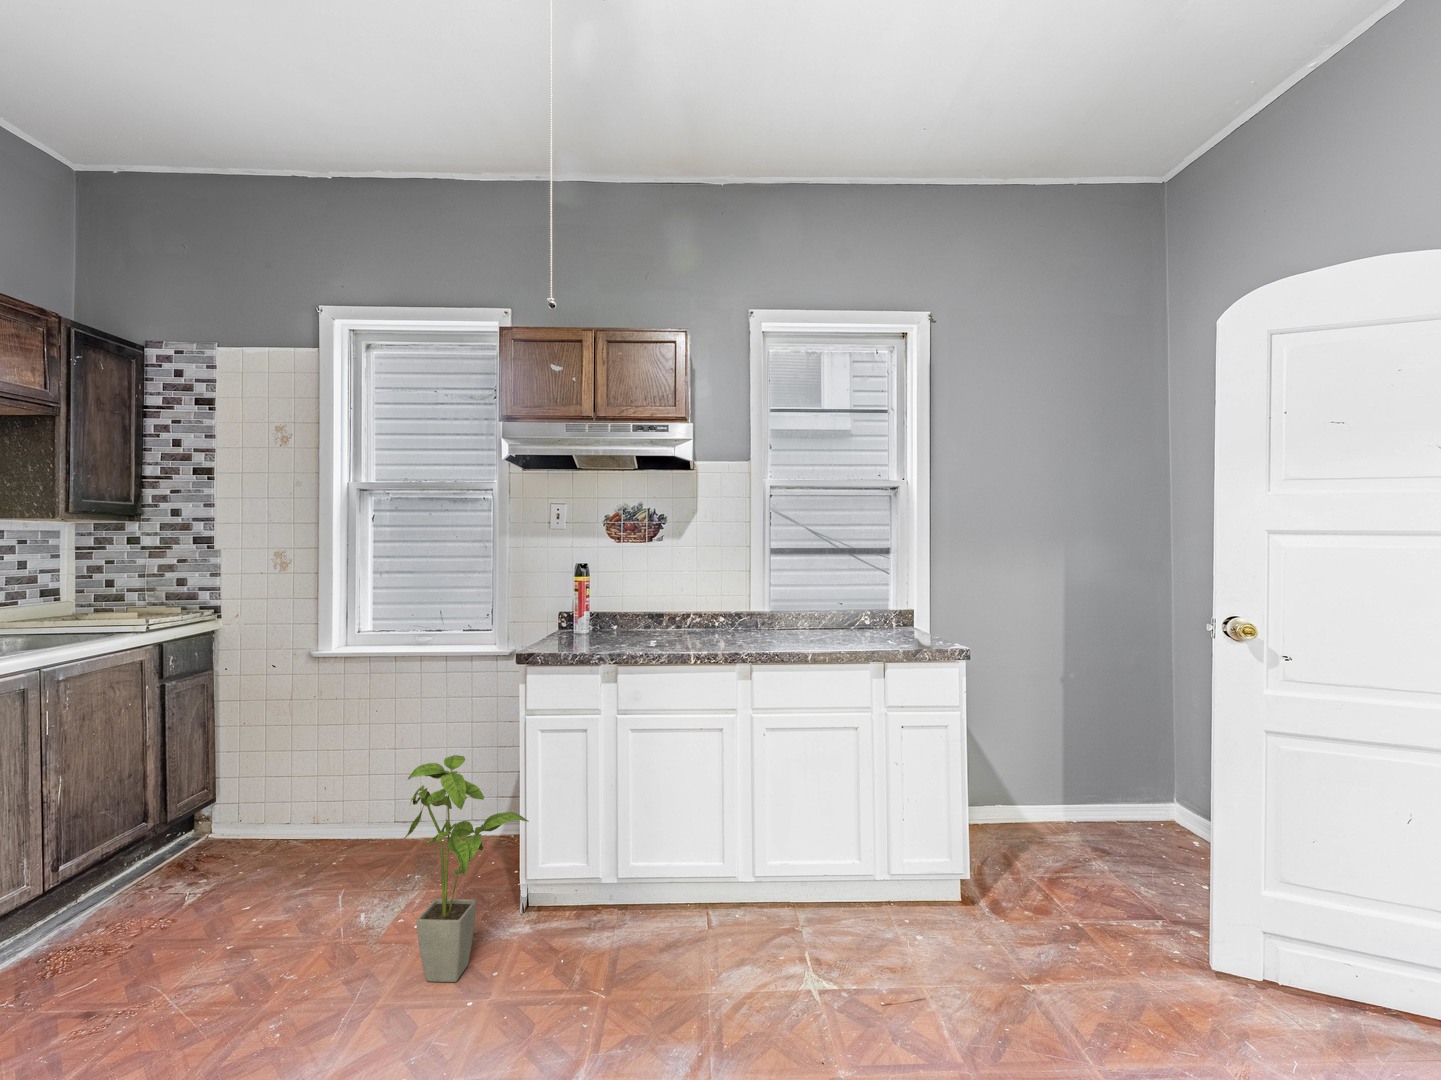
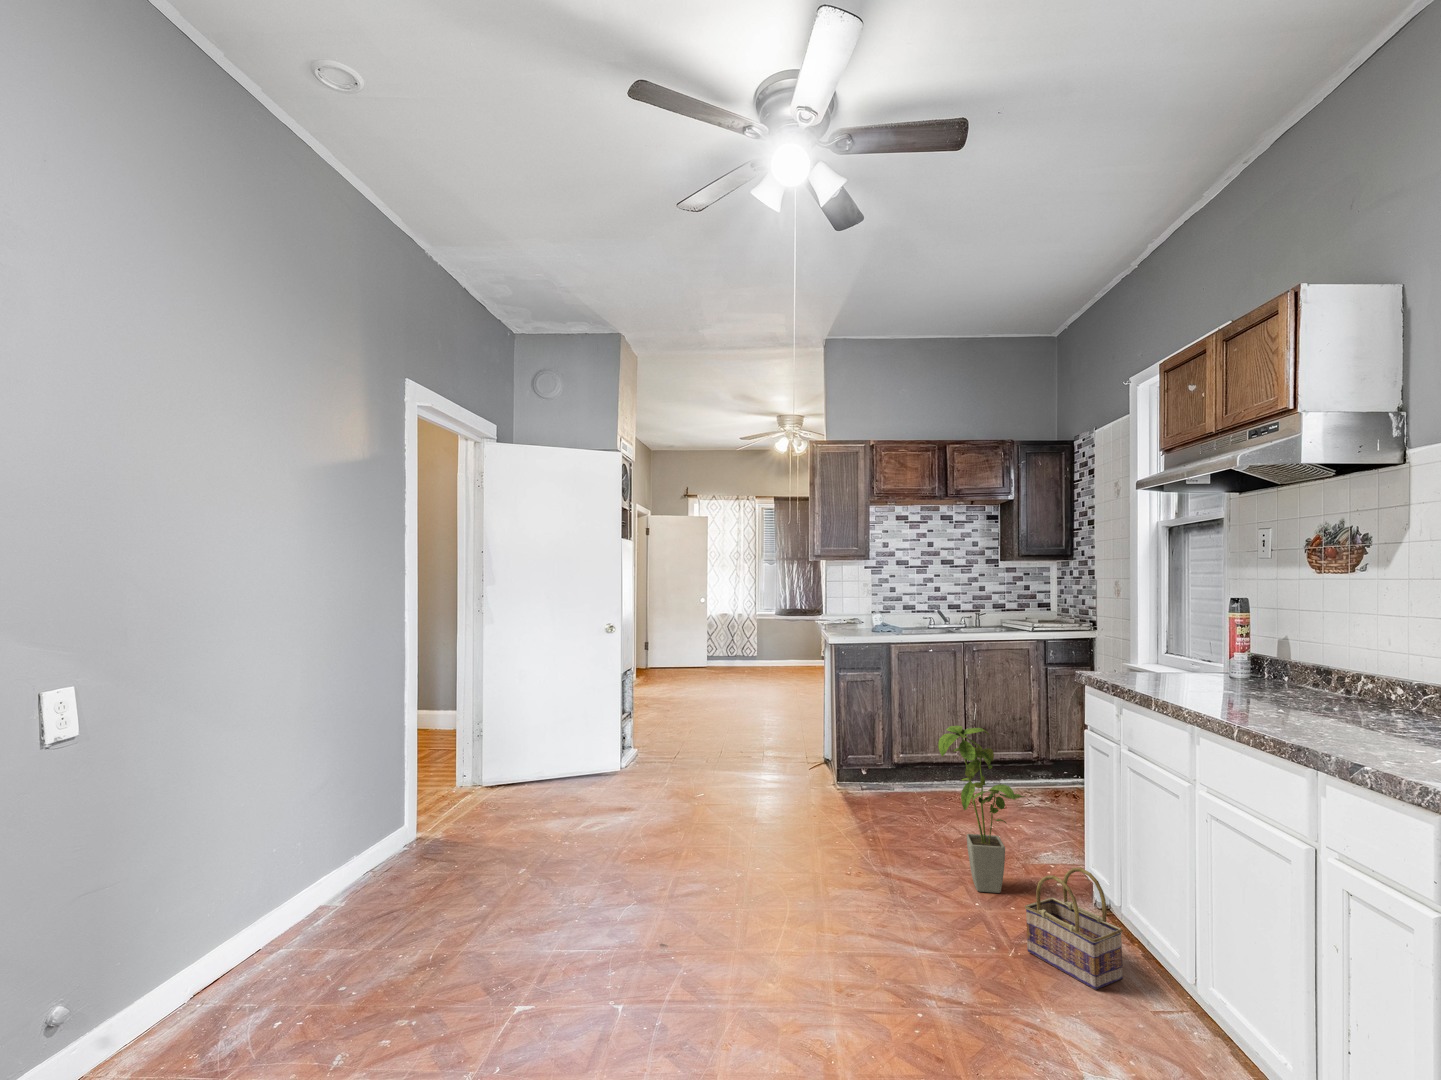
basket: none [593,845,685,968] -> present [1025,868,1123,990]

